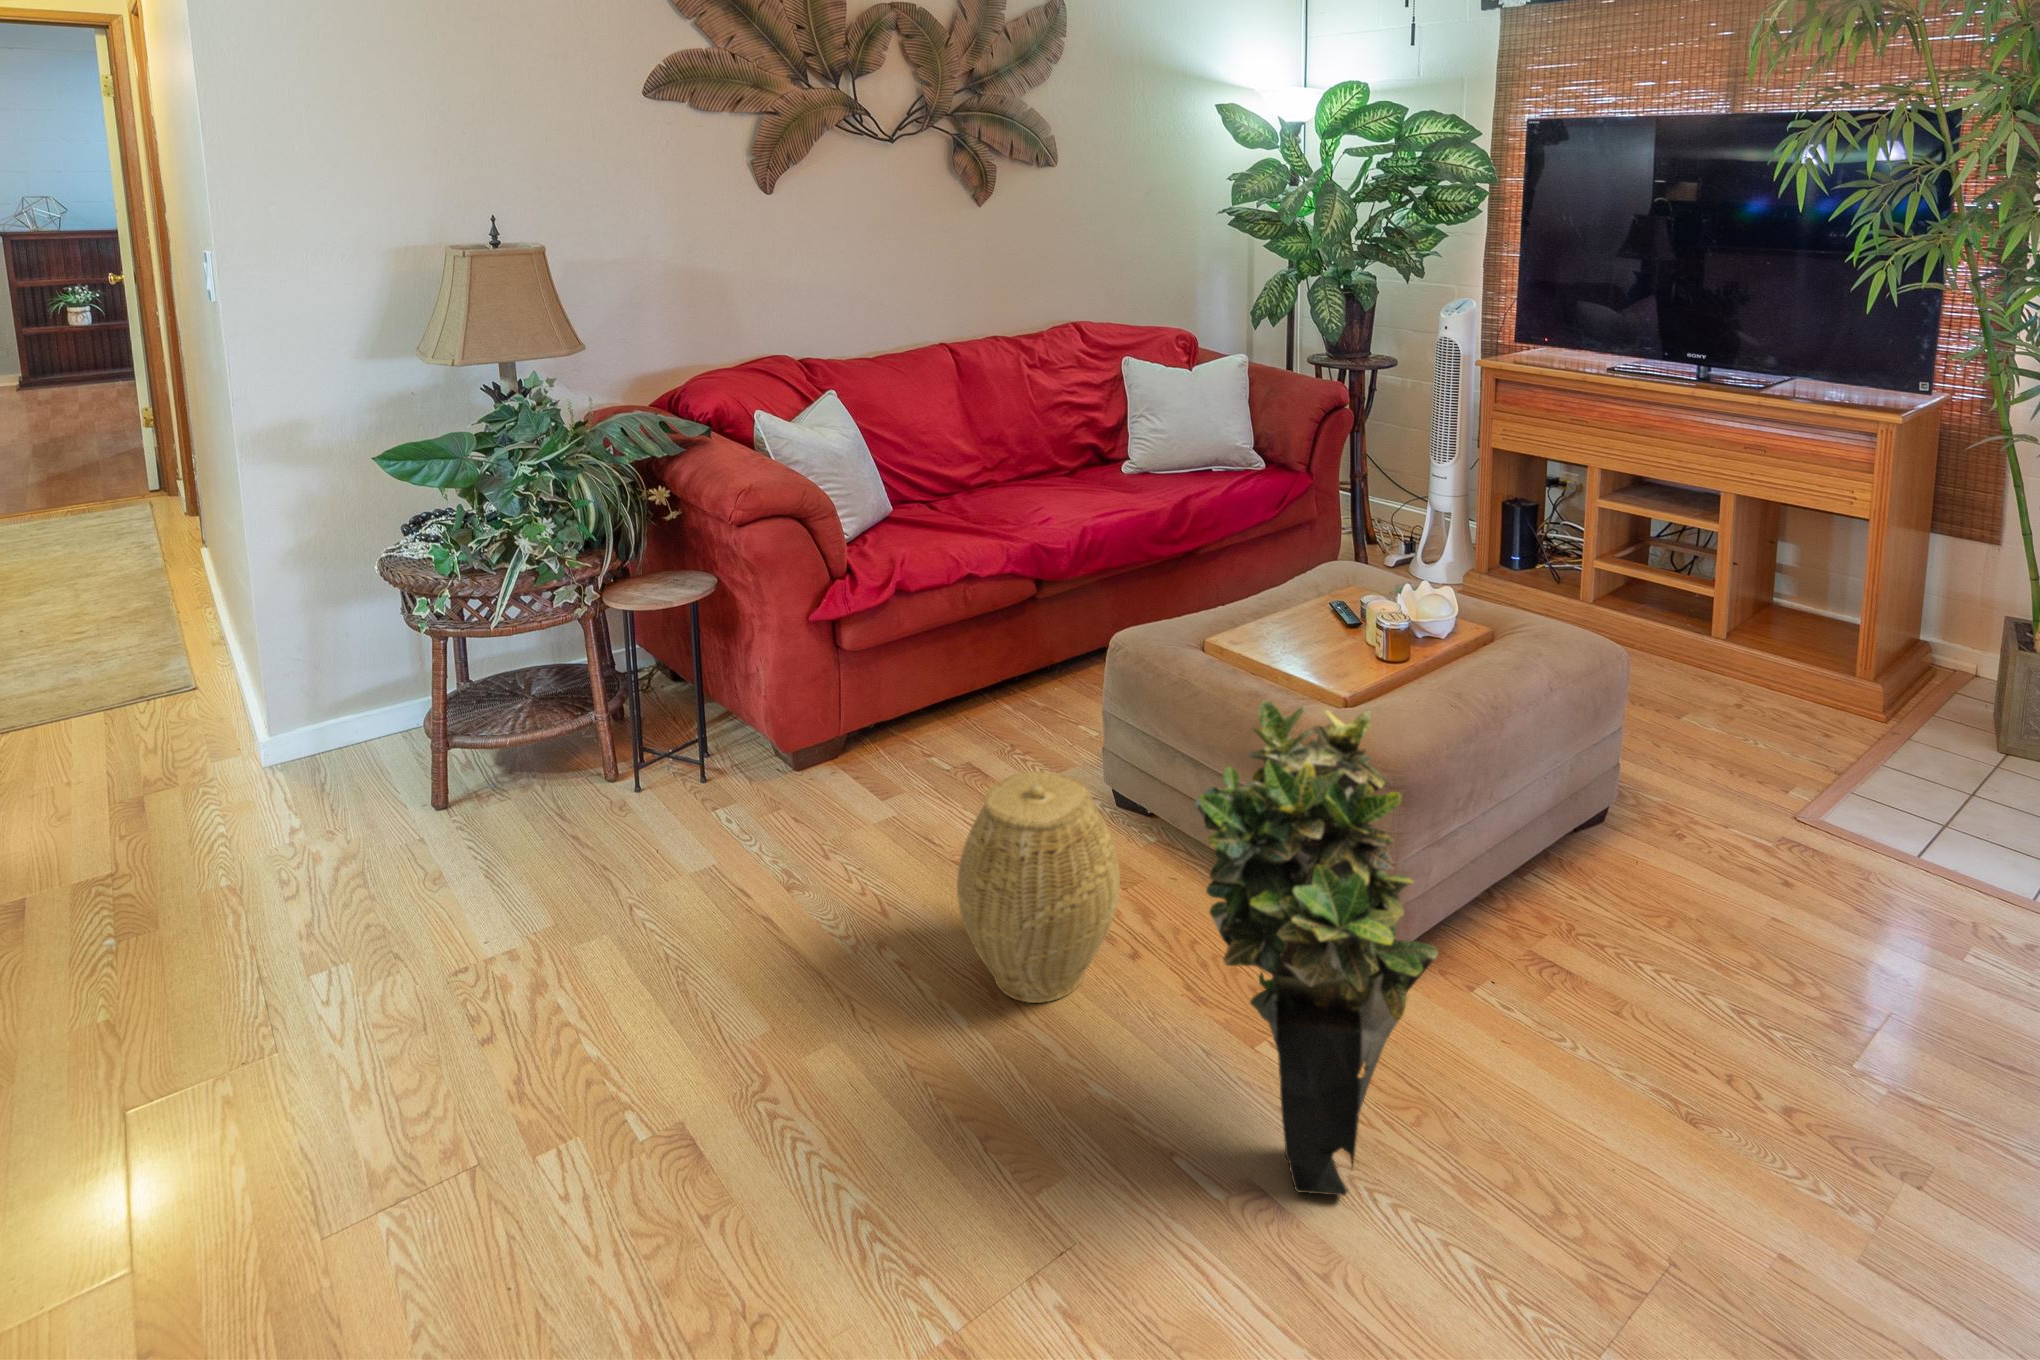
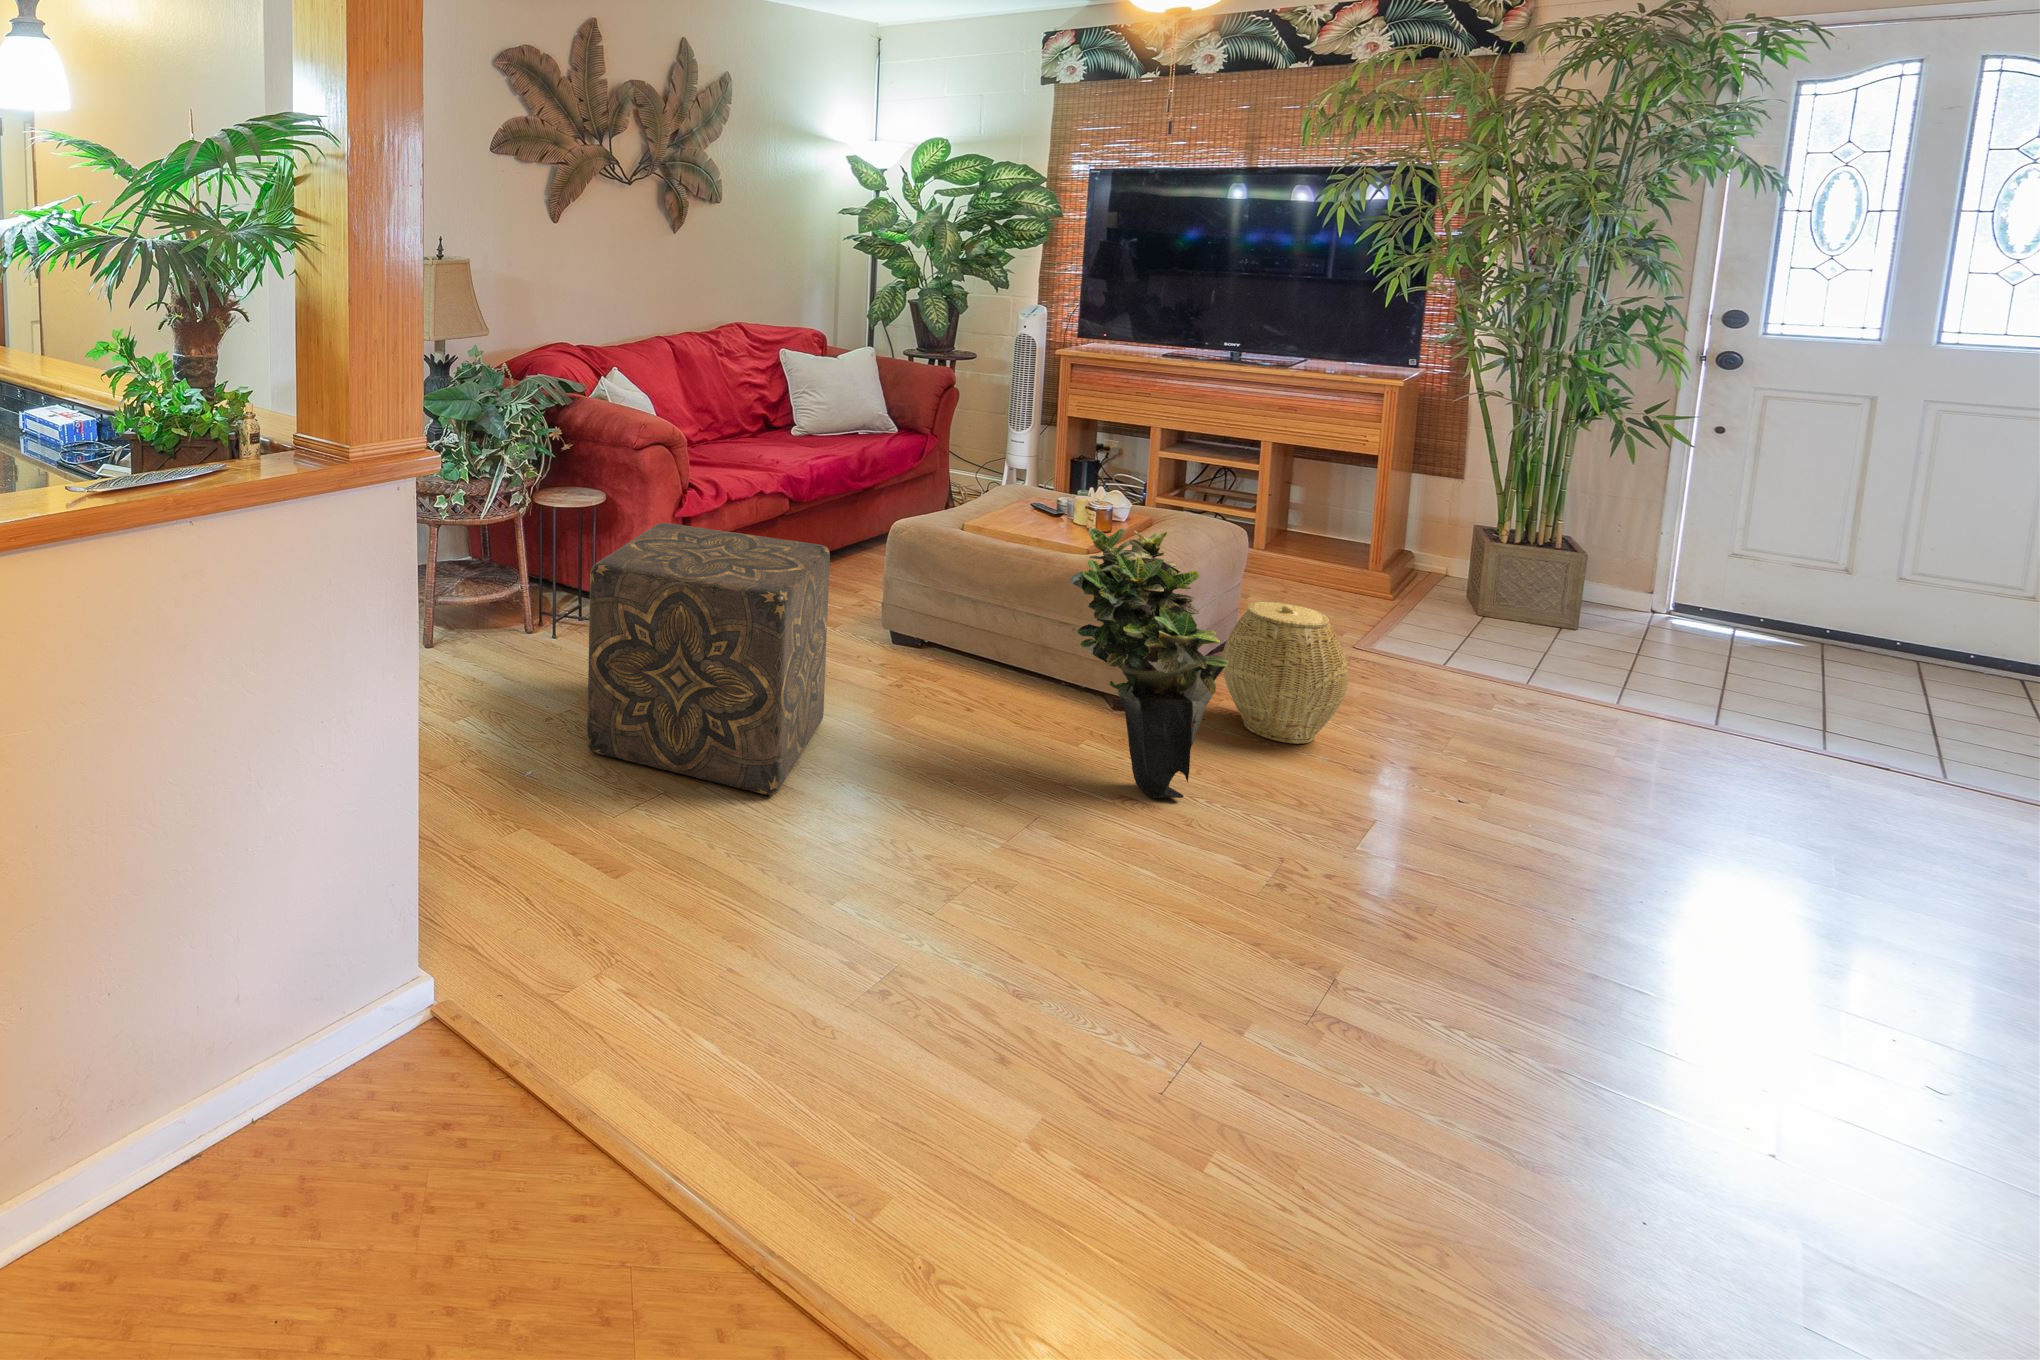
ottoman: none [412,661,878,1183] -> present [587,523,830,795]
woven basket: present [957,771,1120,1003] -> present [1223,602,1348,744]

